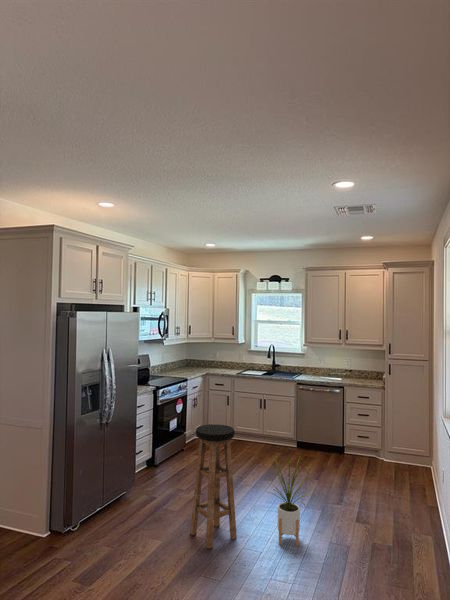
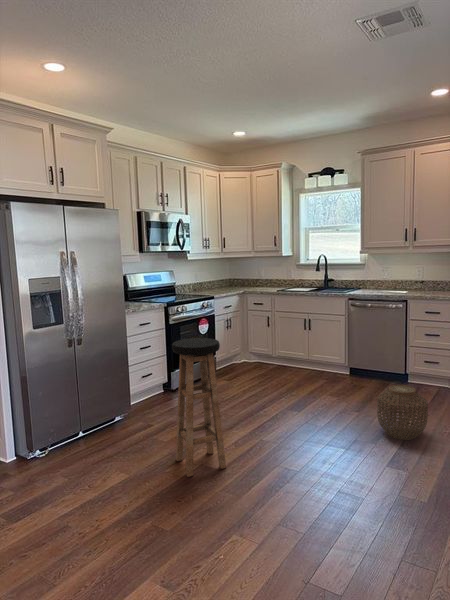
house plant: present [268,457,307,547] -> none [259,368,318,482]
woven basket: none [340,458,378,504] -> present [377,385,428,440]

